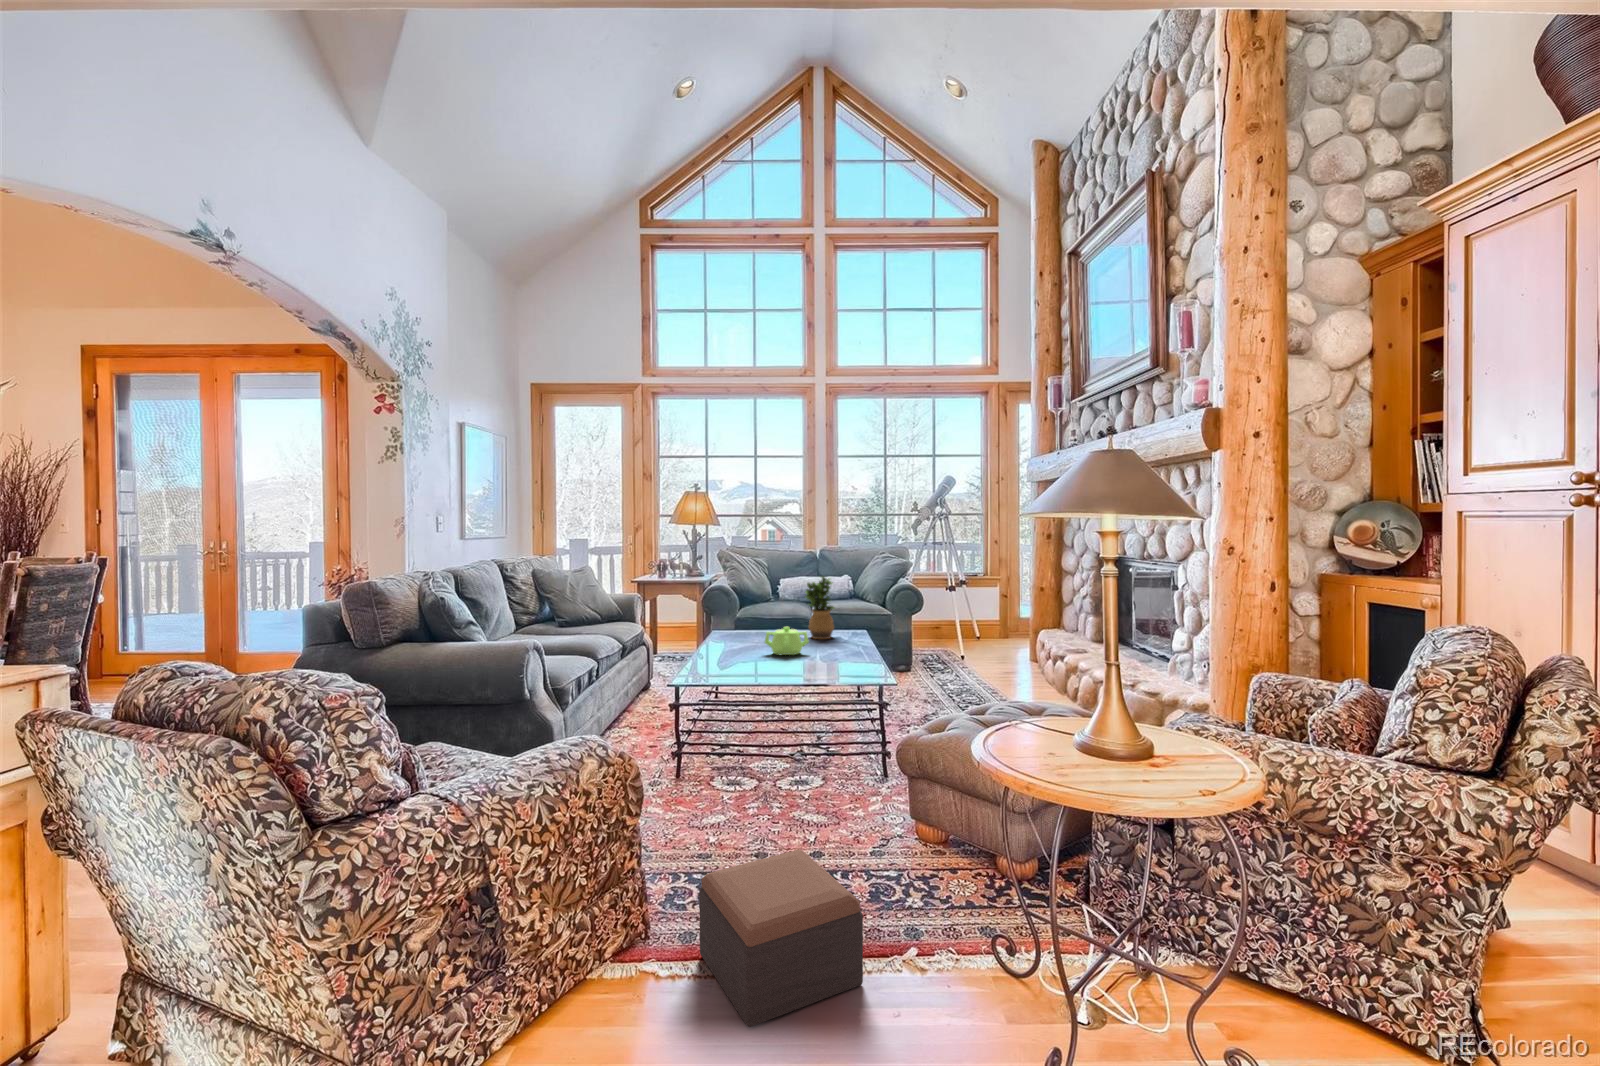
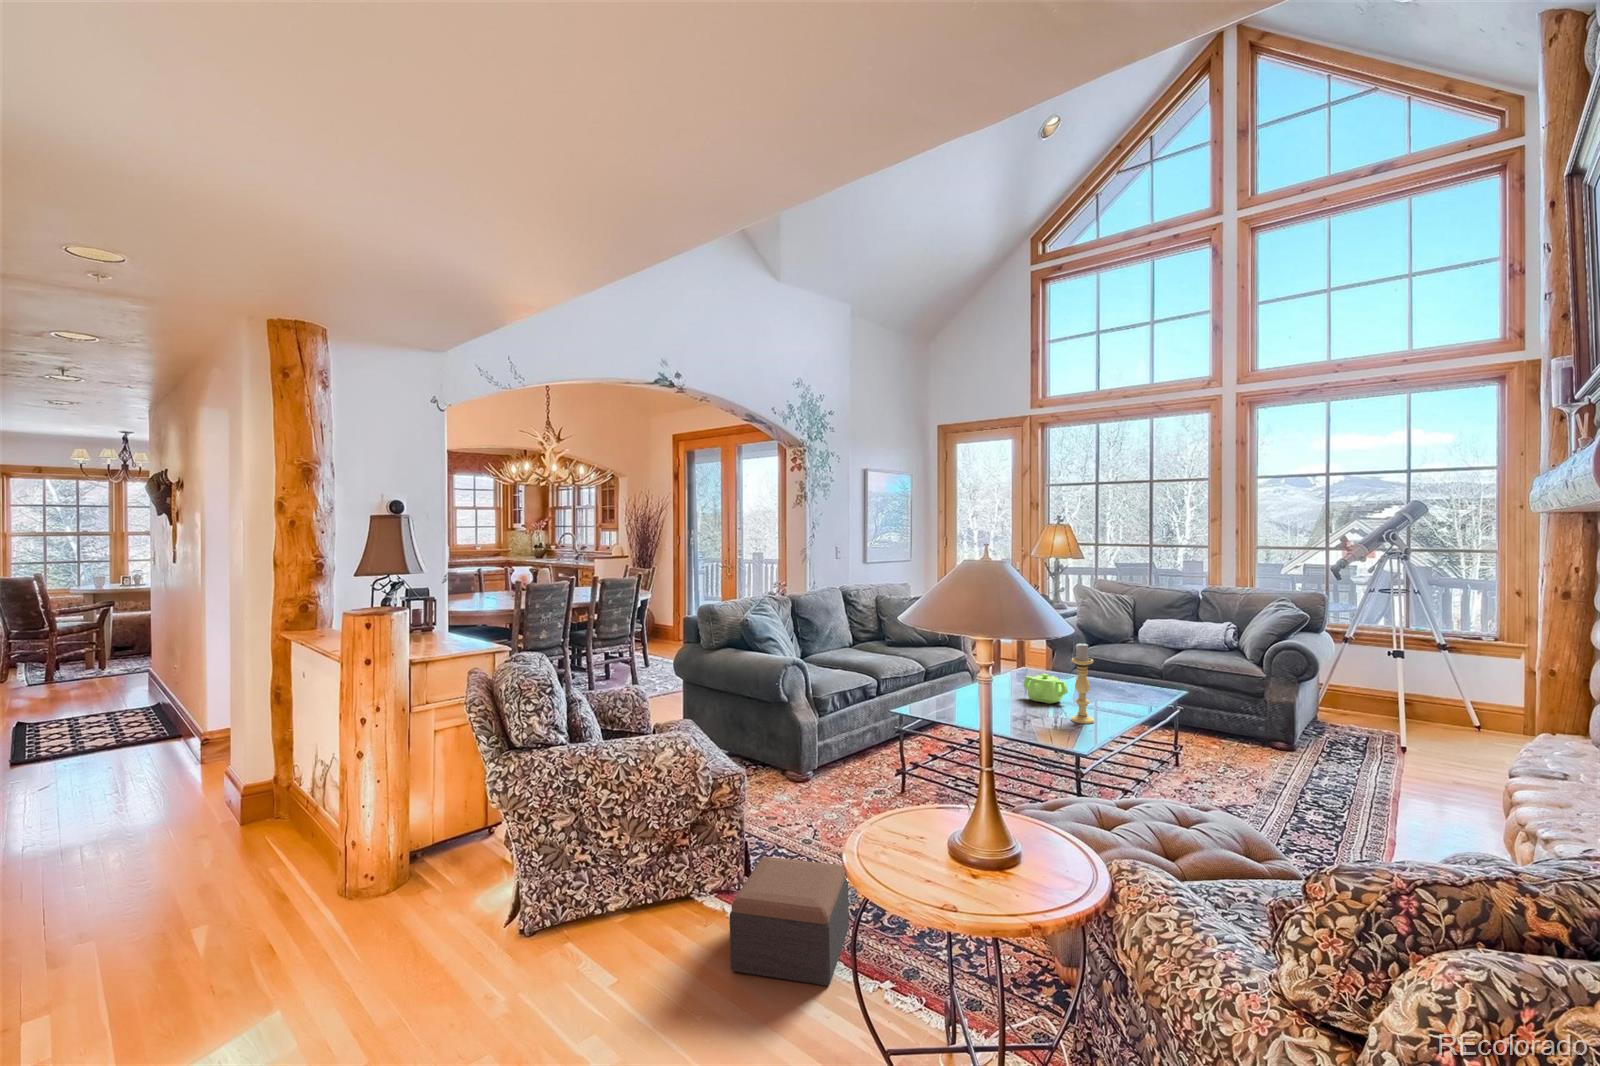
potted plant: present [805,576,835,639] -> none [1099,624,1137,692]
candle holder: none [836,587,856,665] -> present [1071,643,1094,724]

